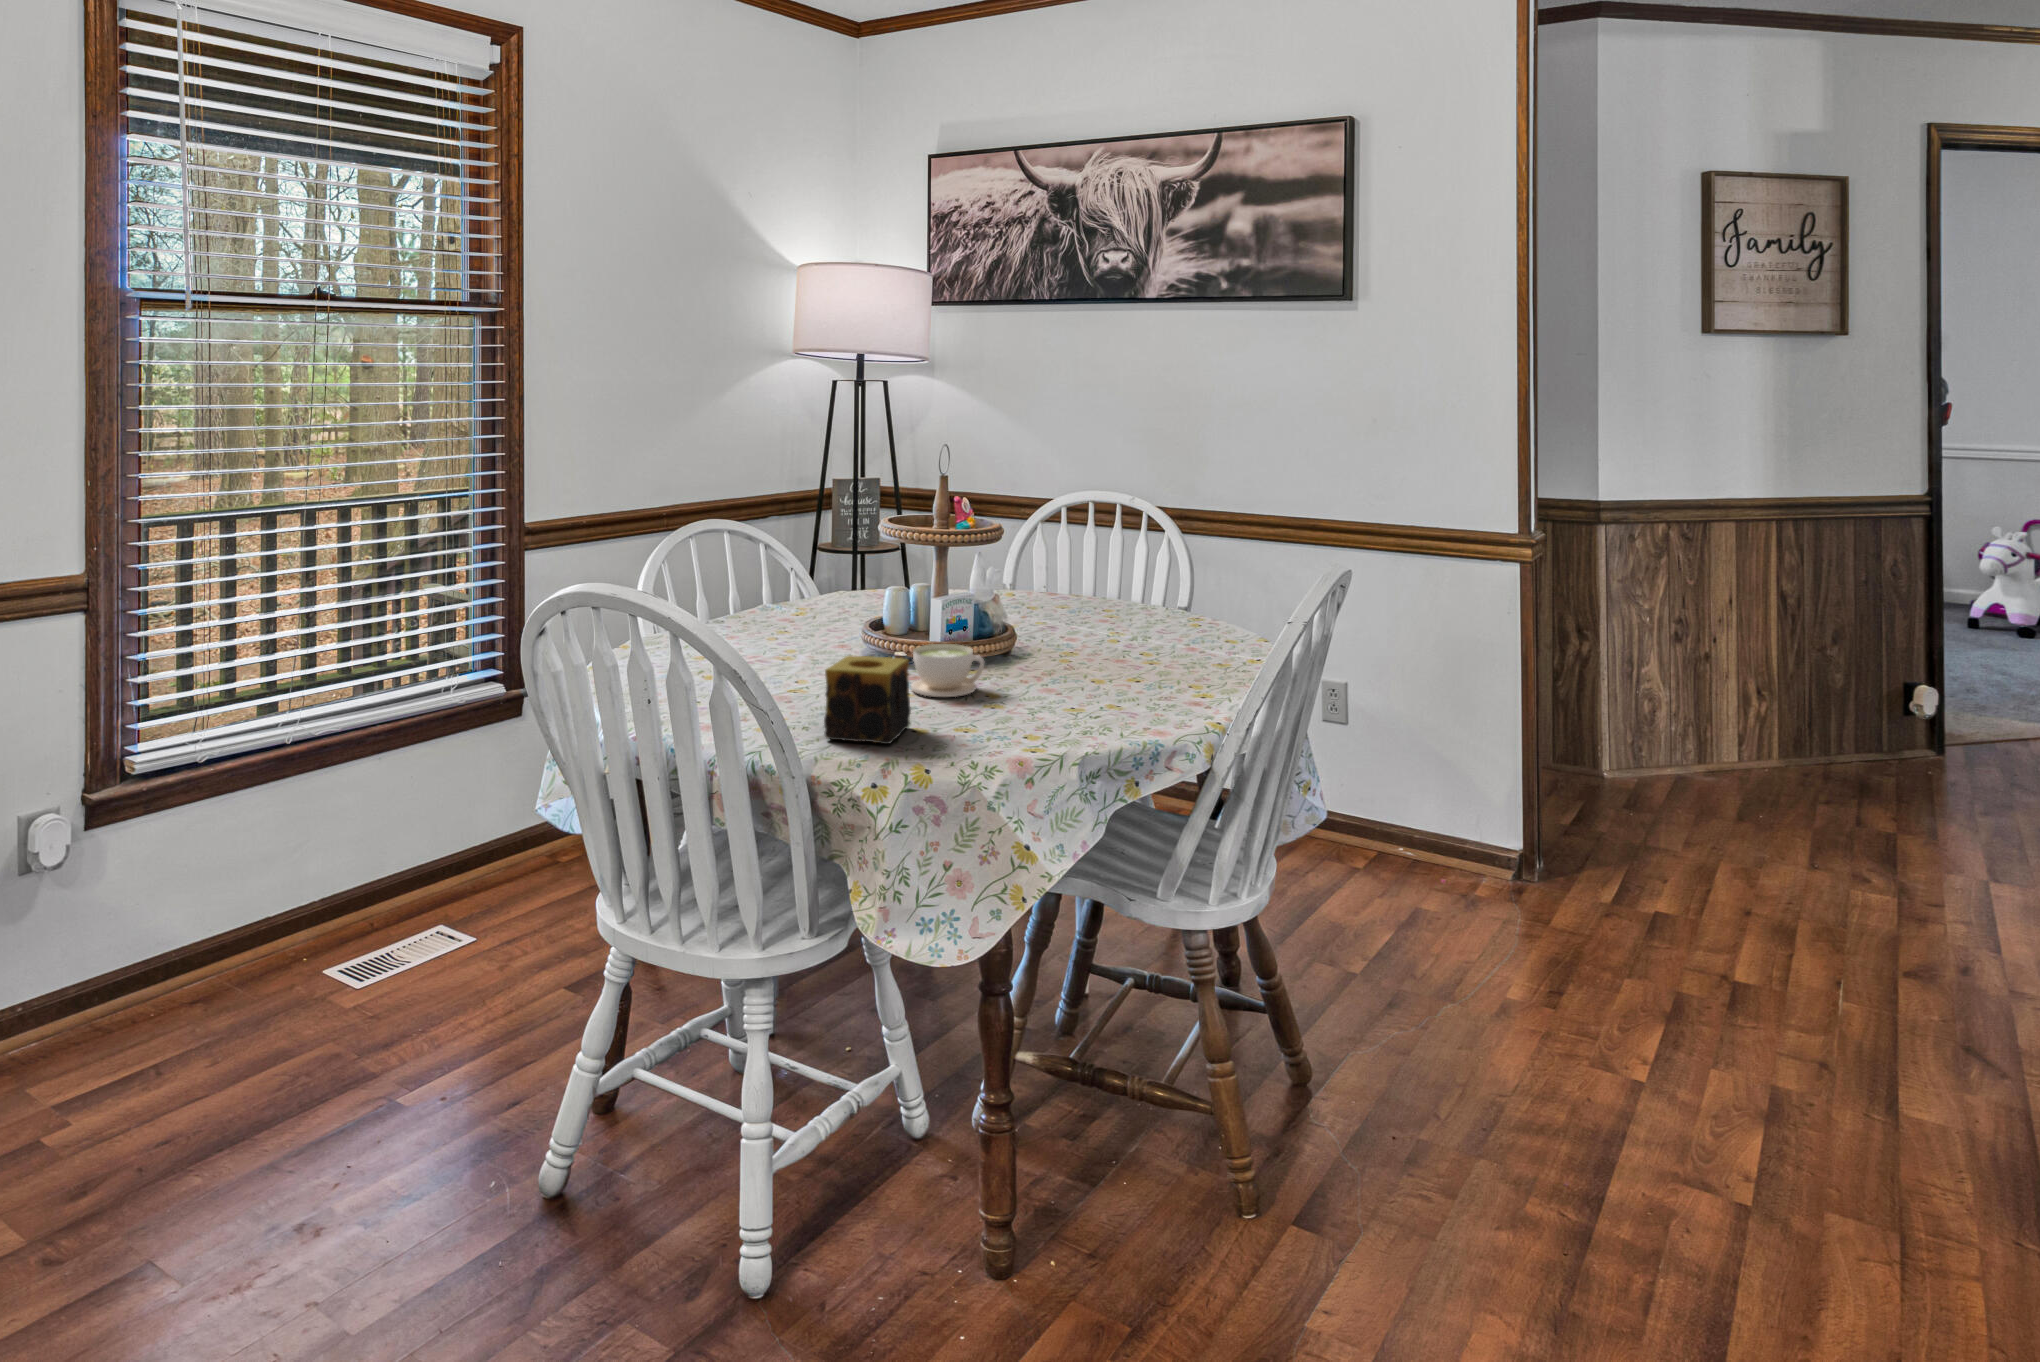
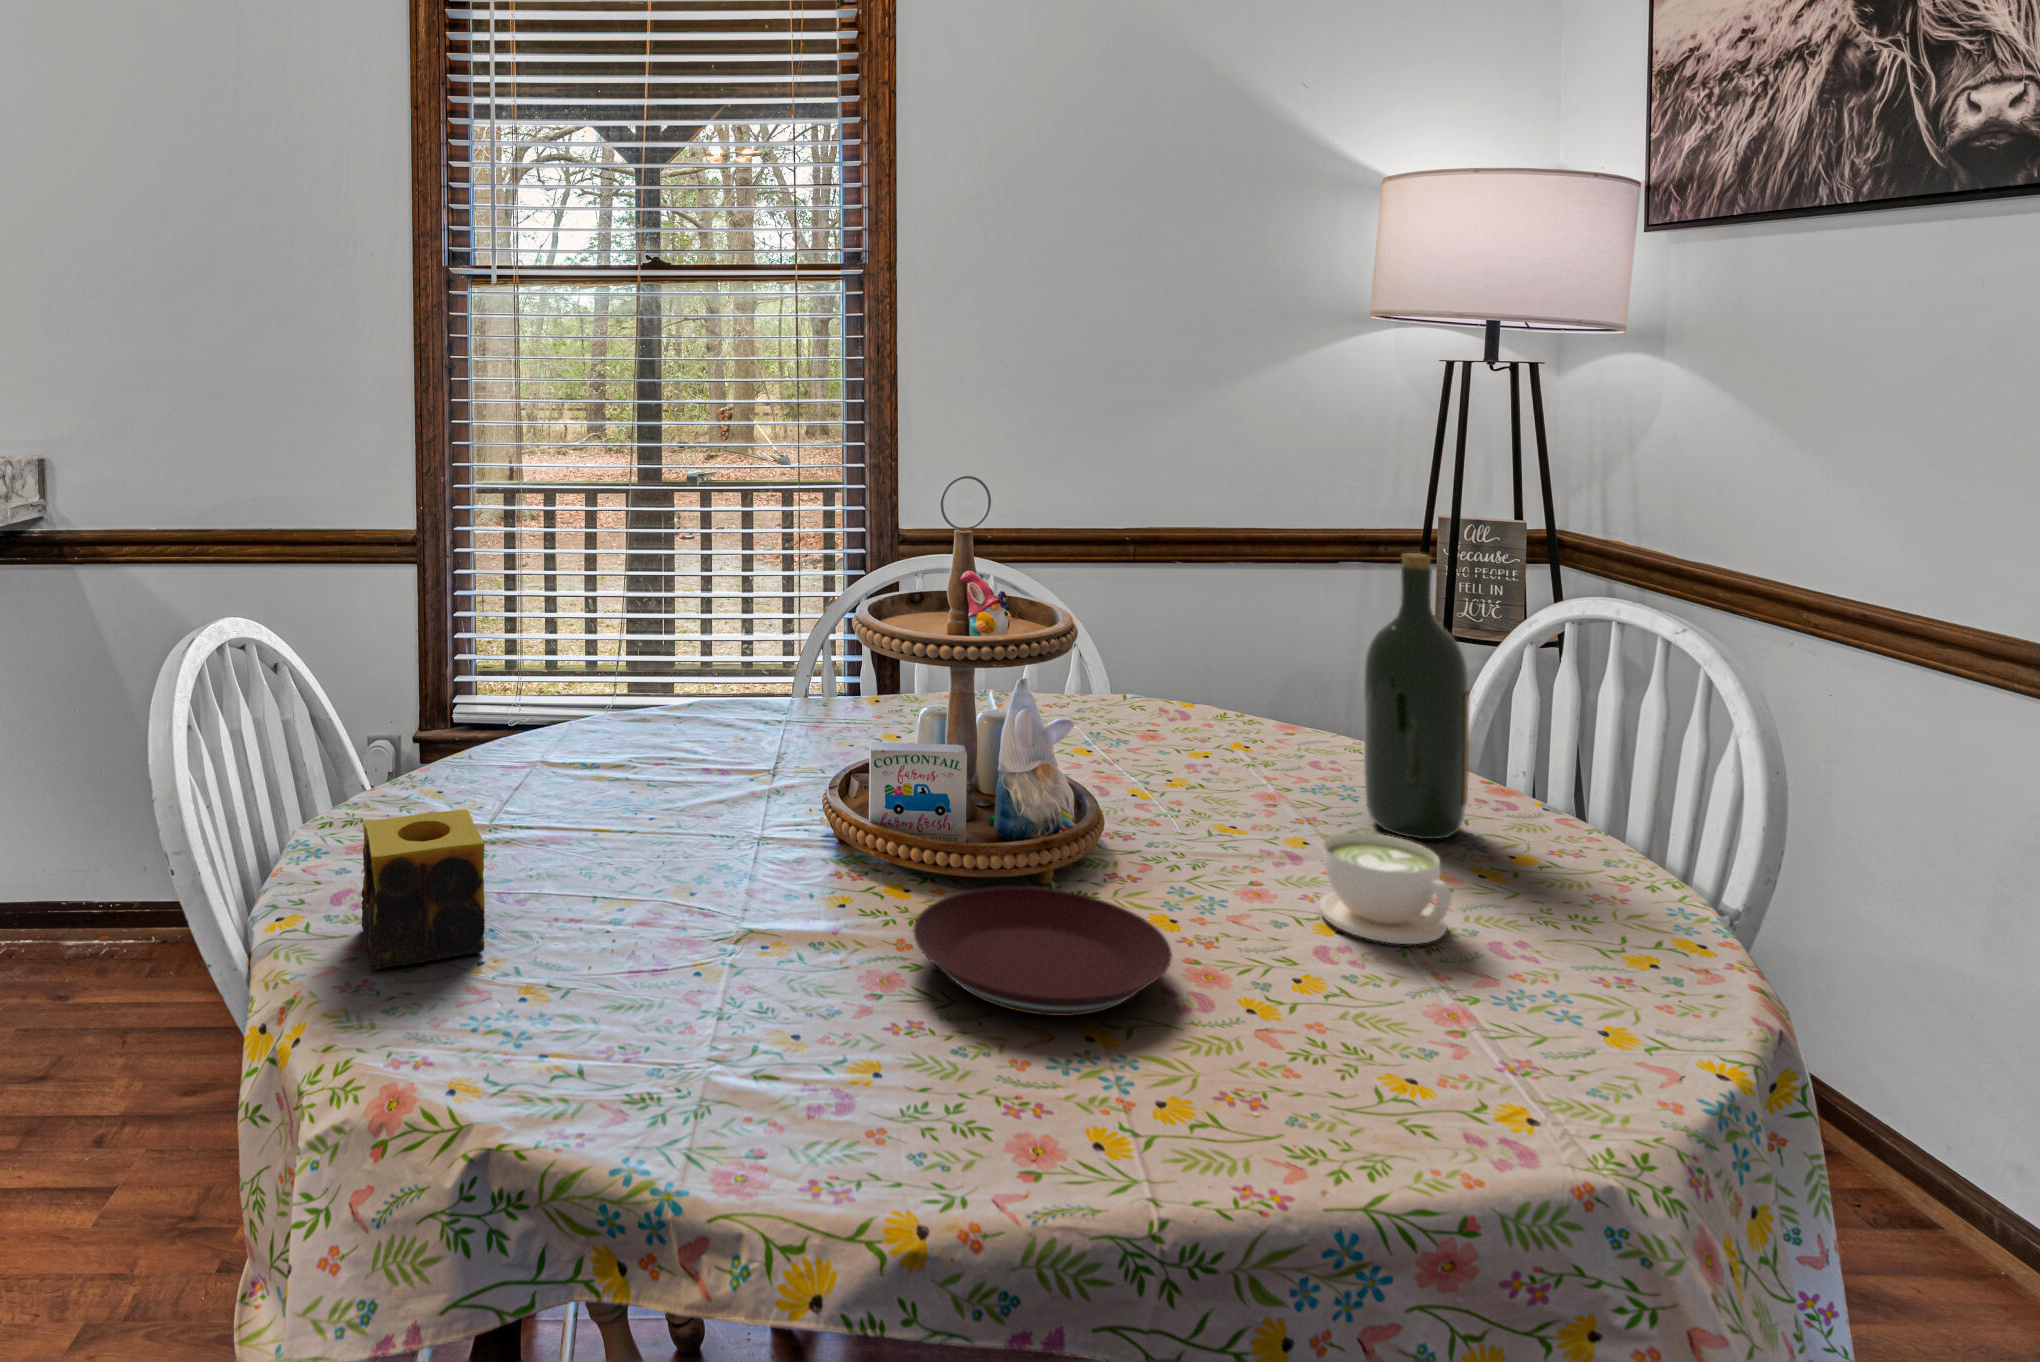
wine bottle: none [1050,467,1096,605] -> present [1364,553,1470,839]
plate: none [1036,636,1160,676] -> present [914,887,1172,1016]
coffee cup: present [911,644,984,697] -> present [1319,832,1452,944]

